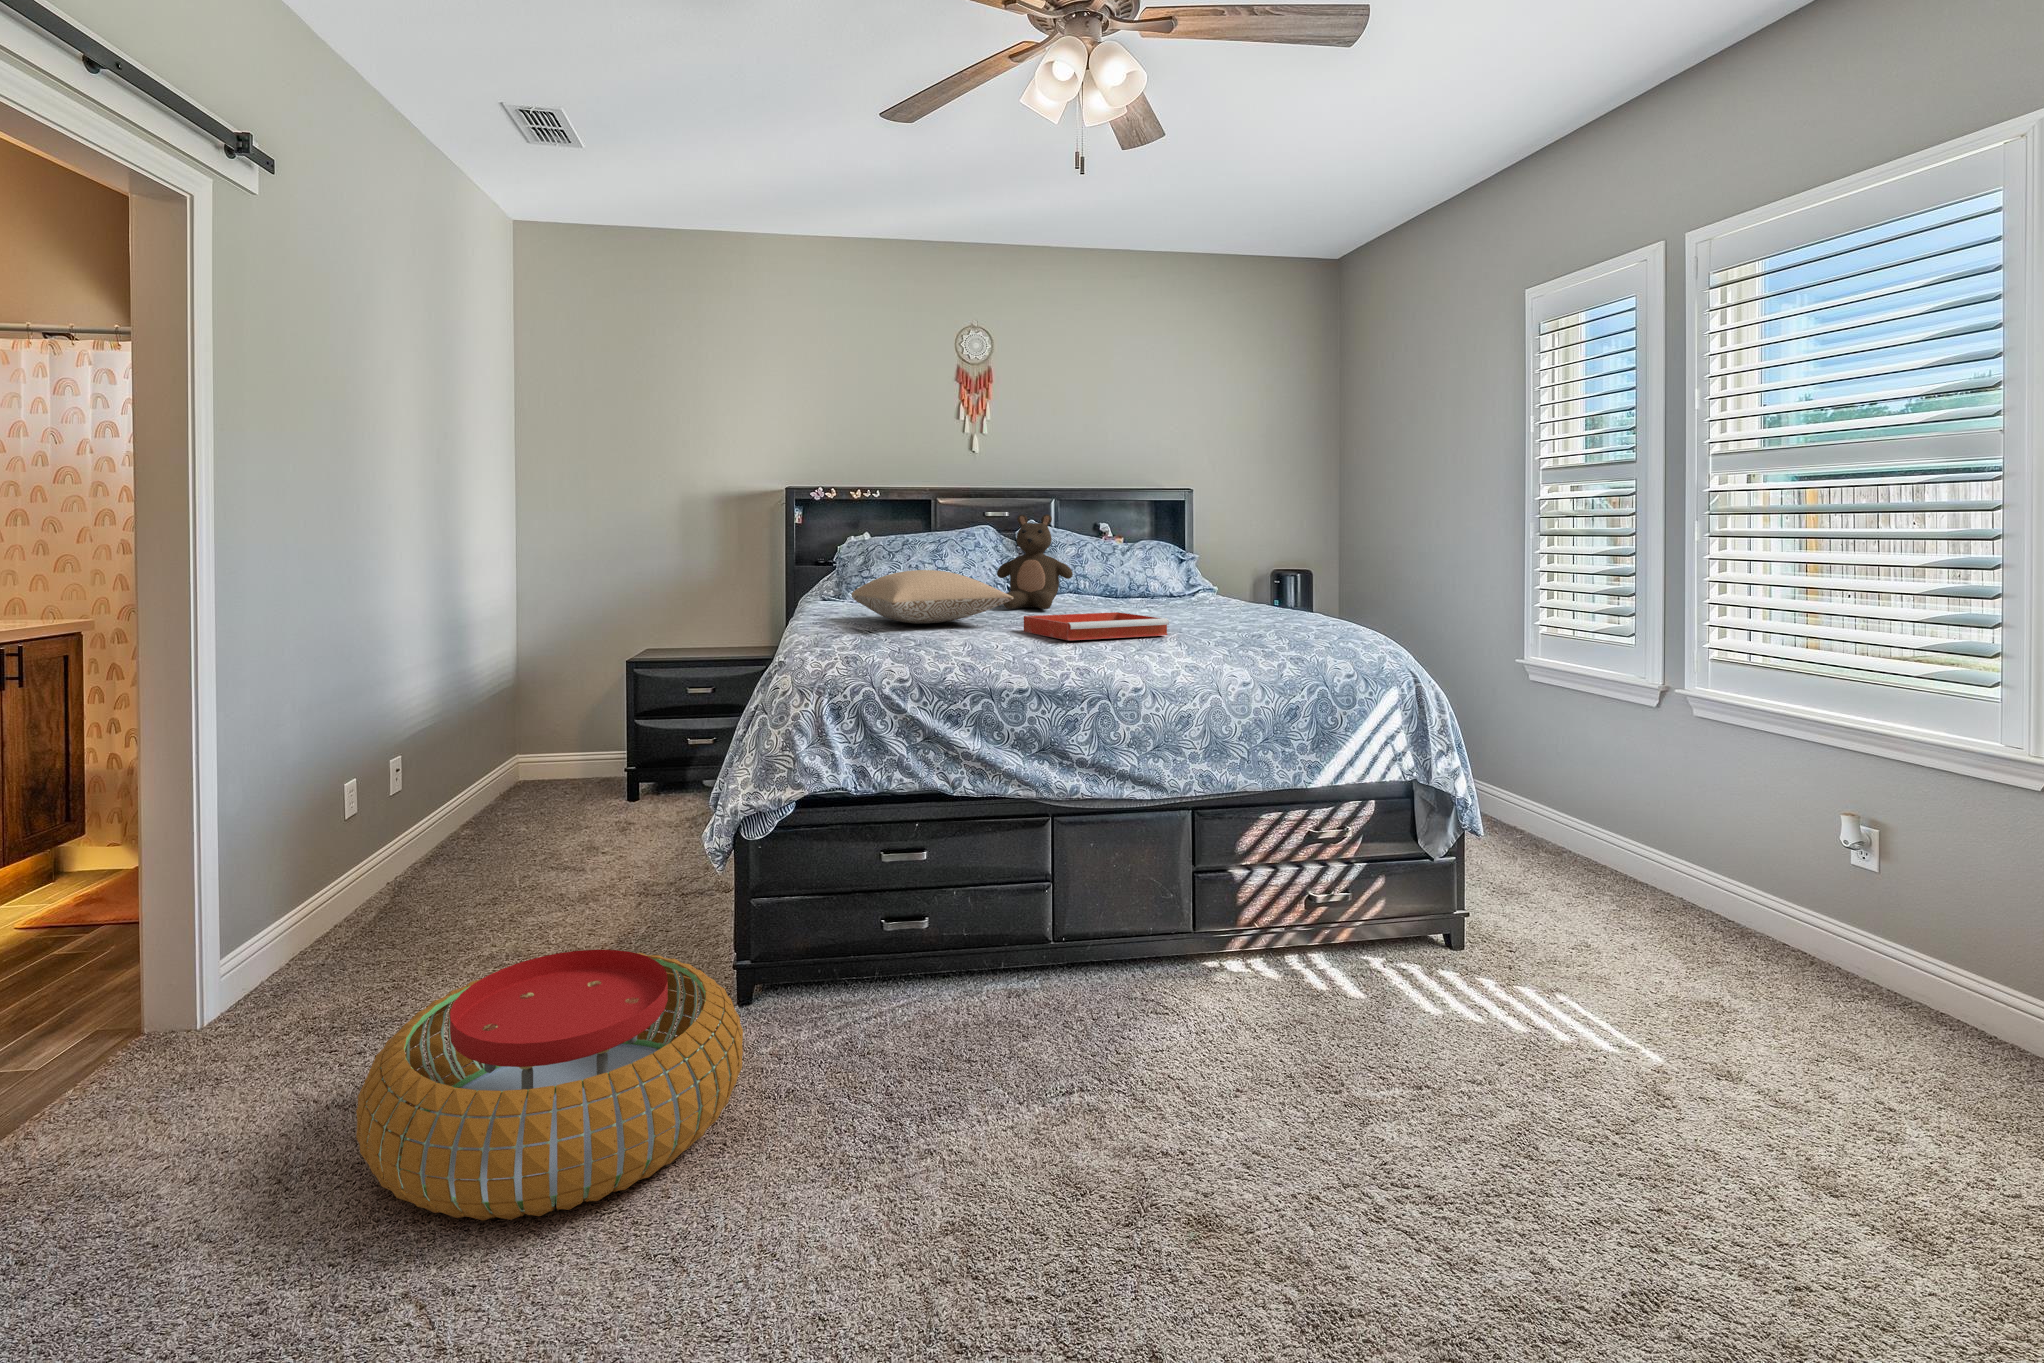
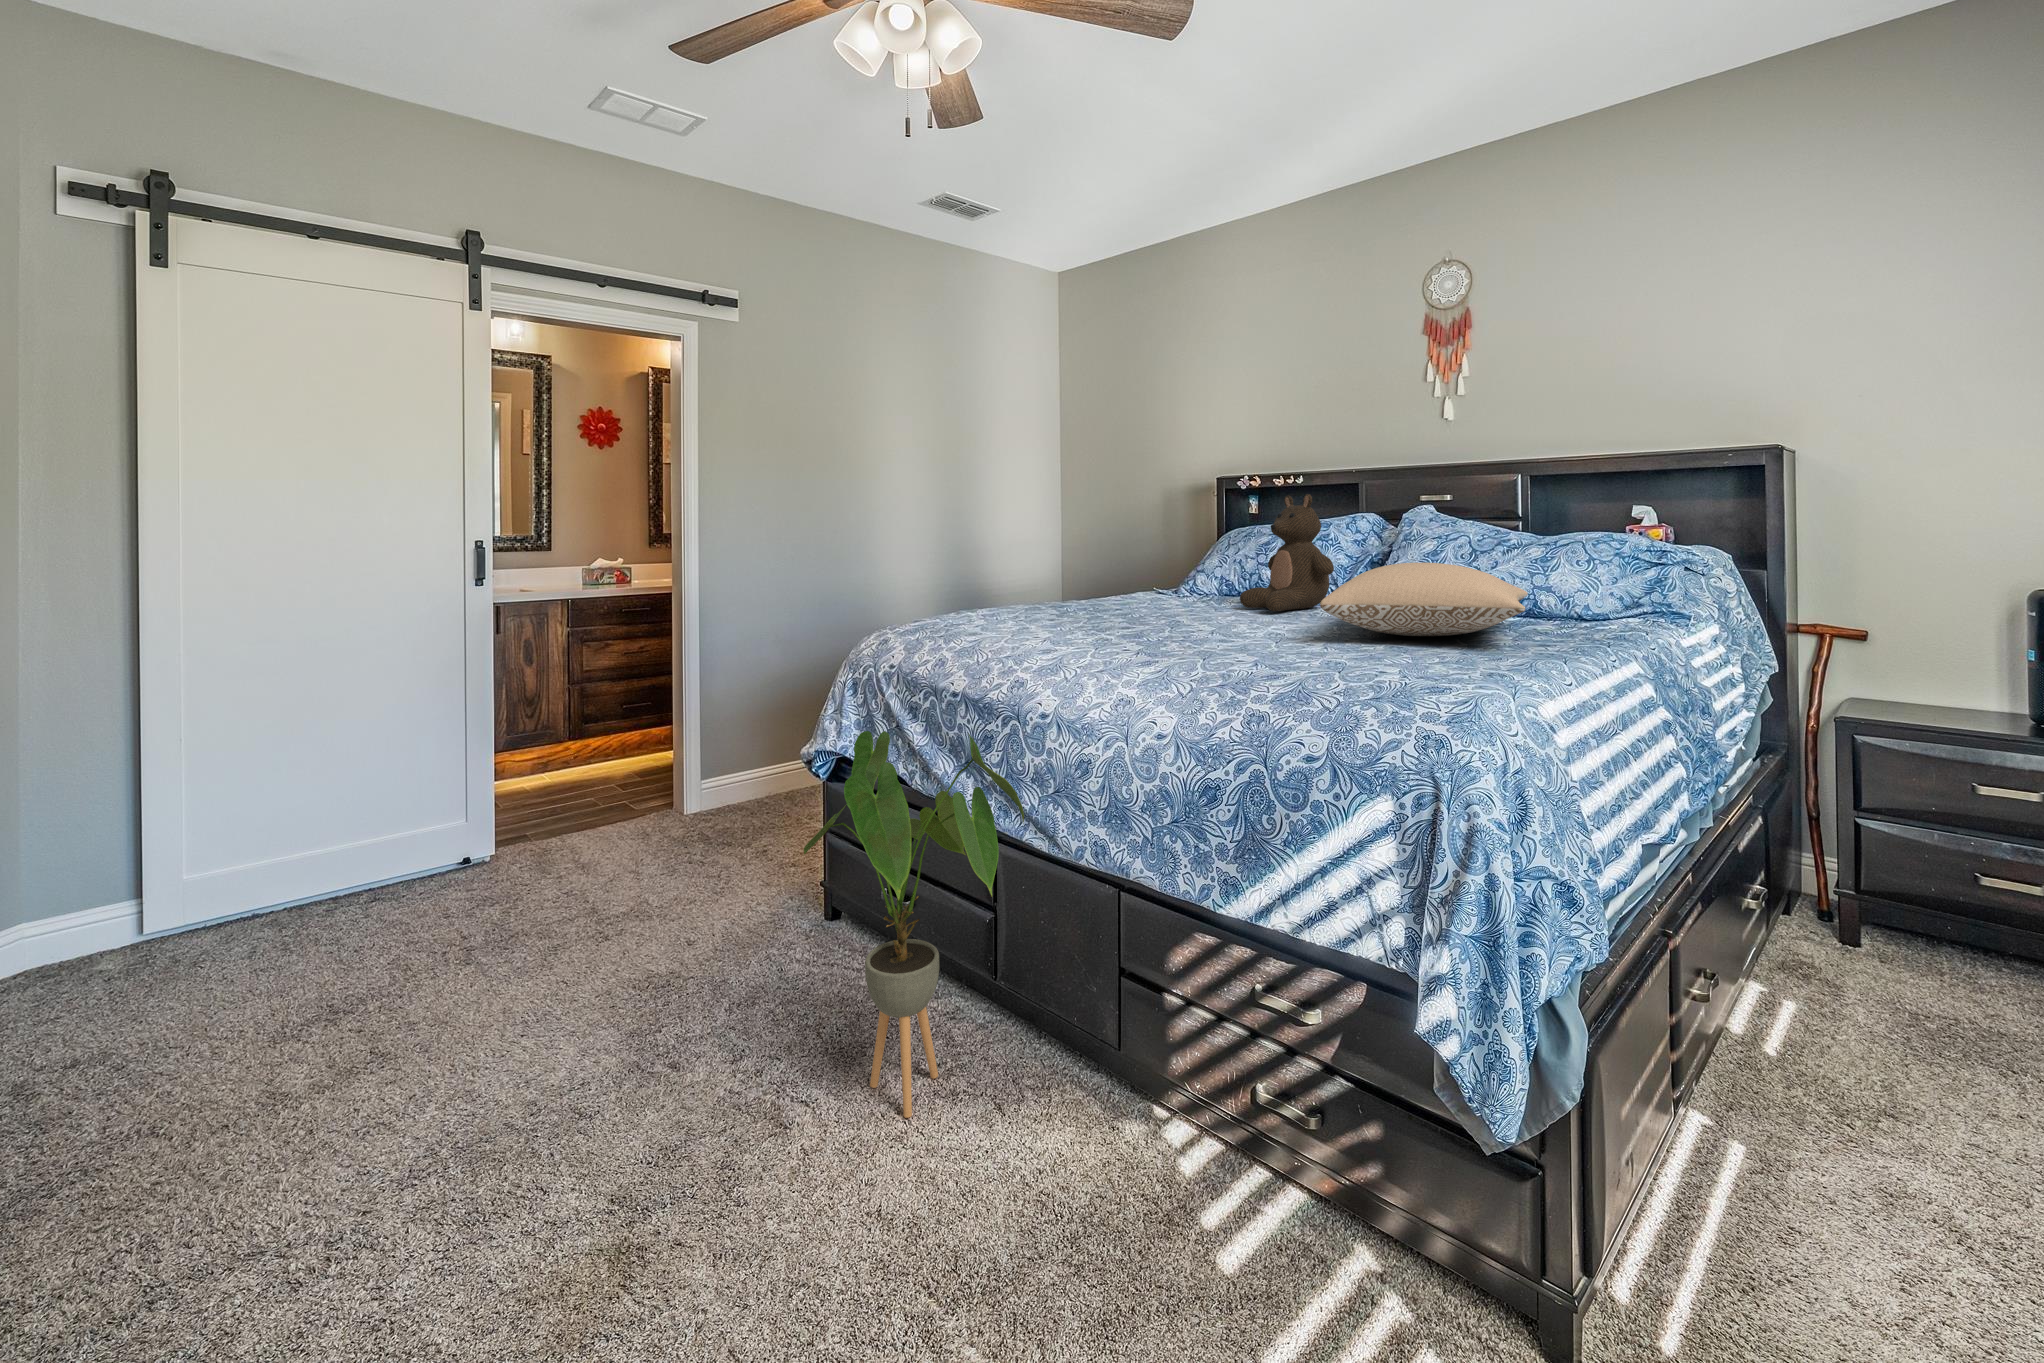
pillow: present [852,570,1013,624] -> present [1320,563,1528,636]
tray: present [1024,612,1169,640] -> none [1067,616,1242,655]
house plant: none [1053,709,1249,1040] -> present [804,731,1024,1118]
pouf: present [356,950,743,1221] -> none [488,817,751,977]

